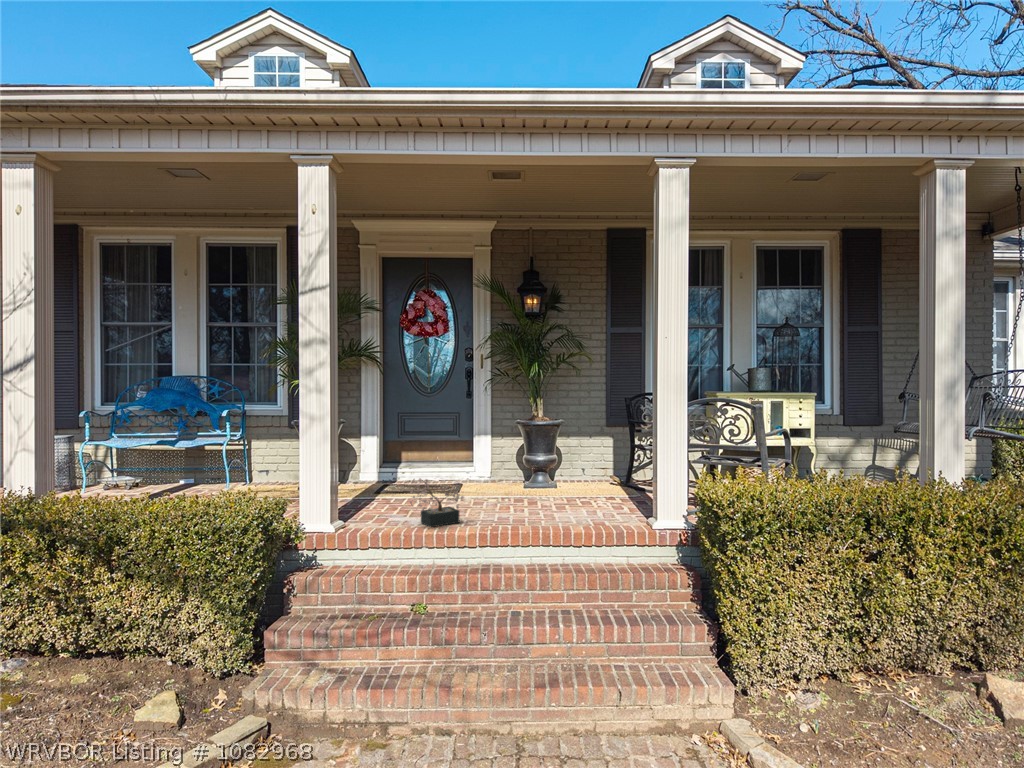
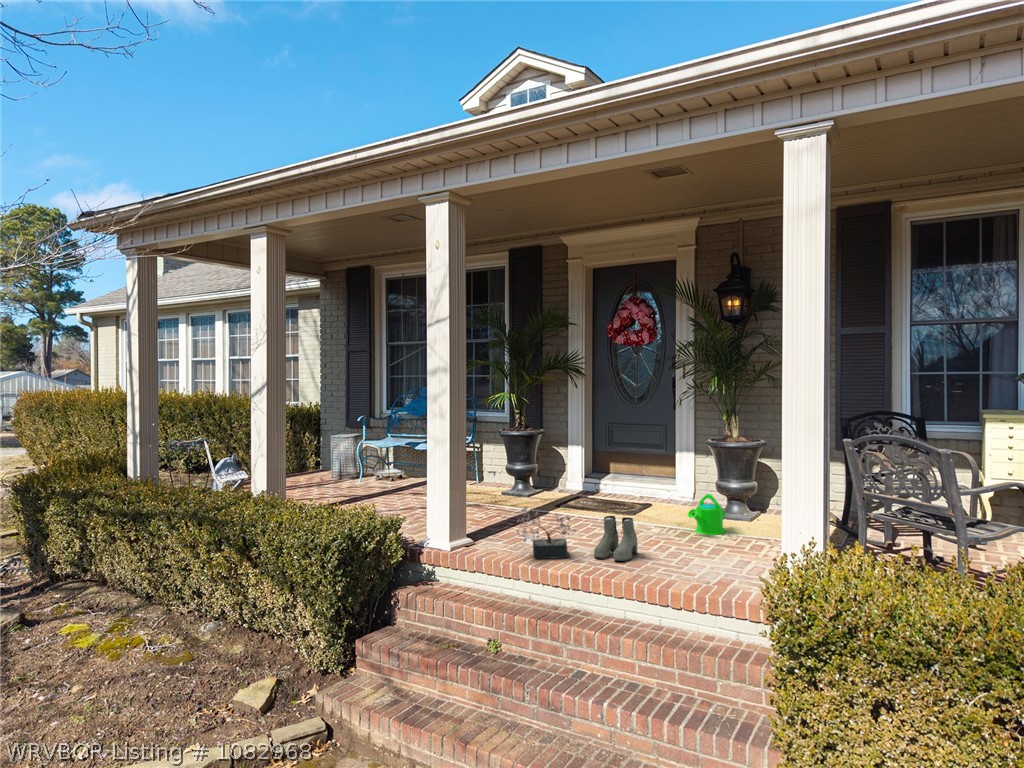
watering can: none [525,463,549,497] -> present [688,494,725,535]
boots: none [480,482,512,519] -> present [594,516,638,561]

